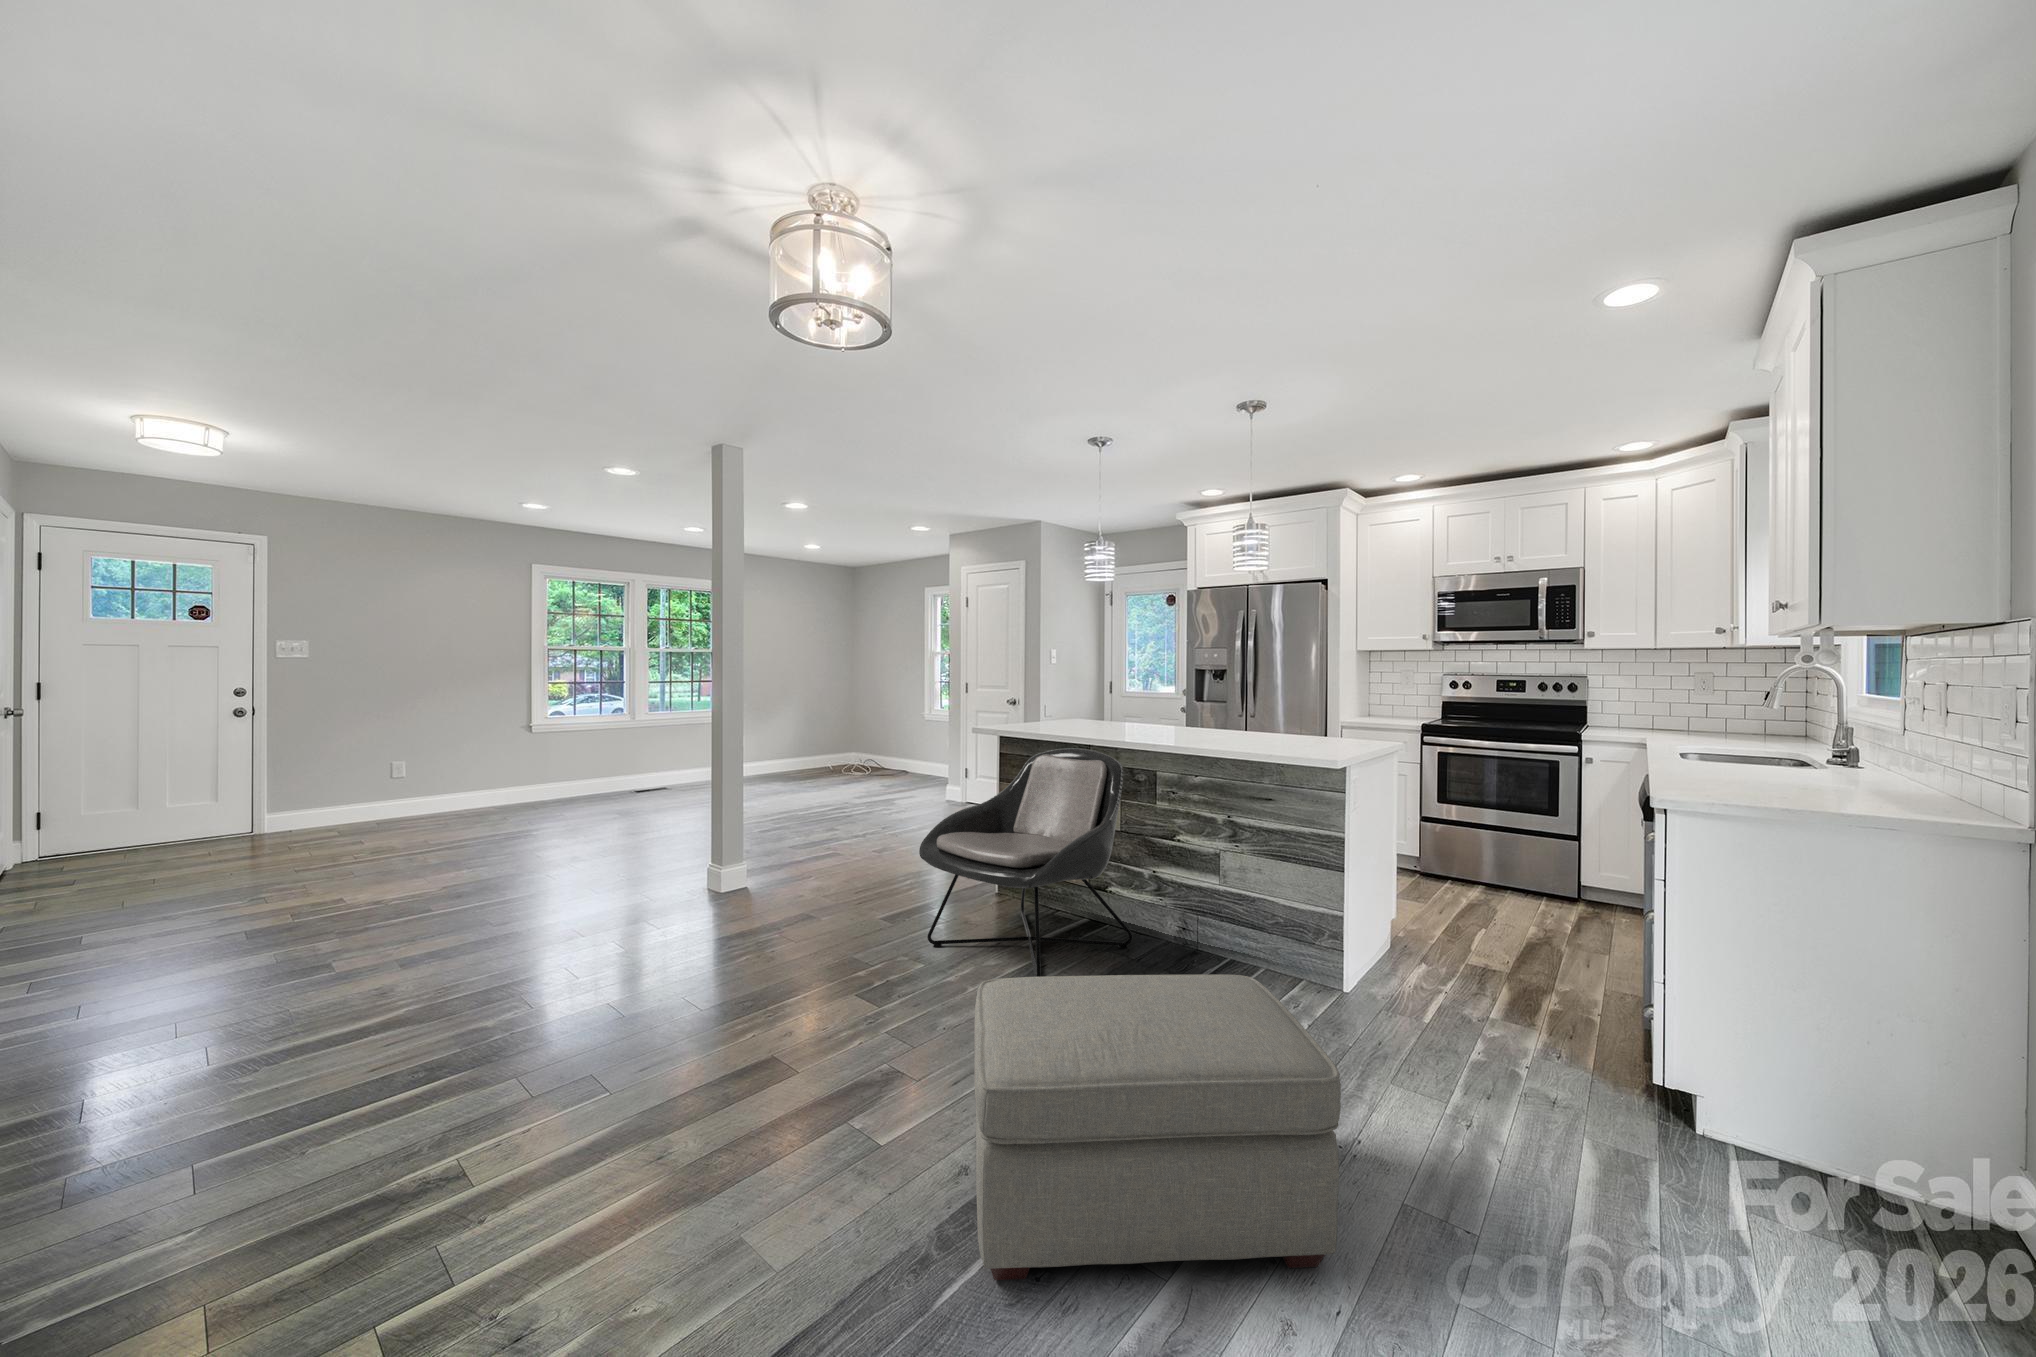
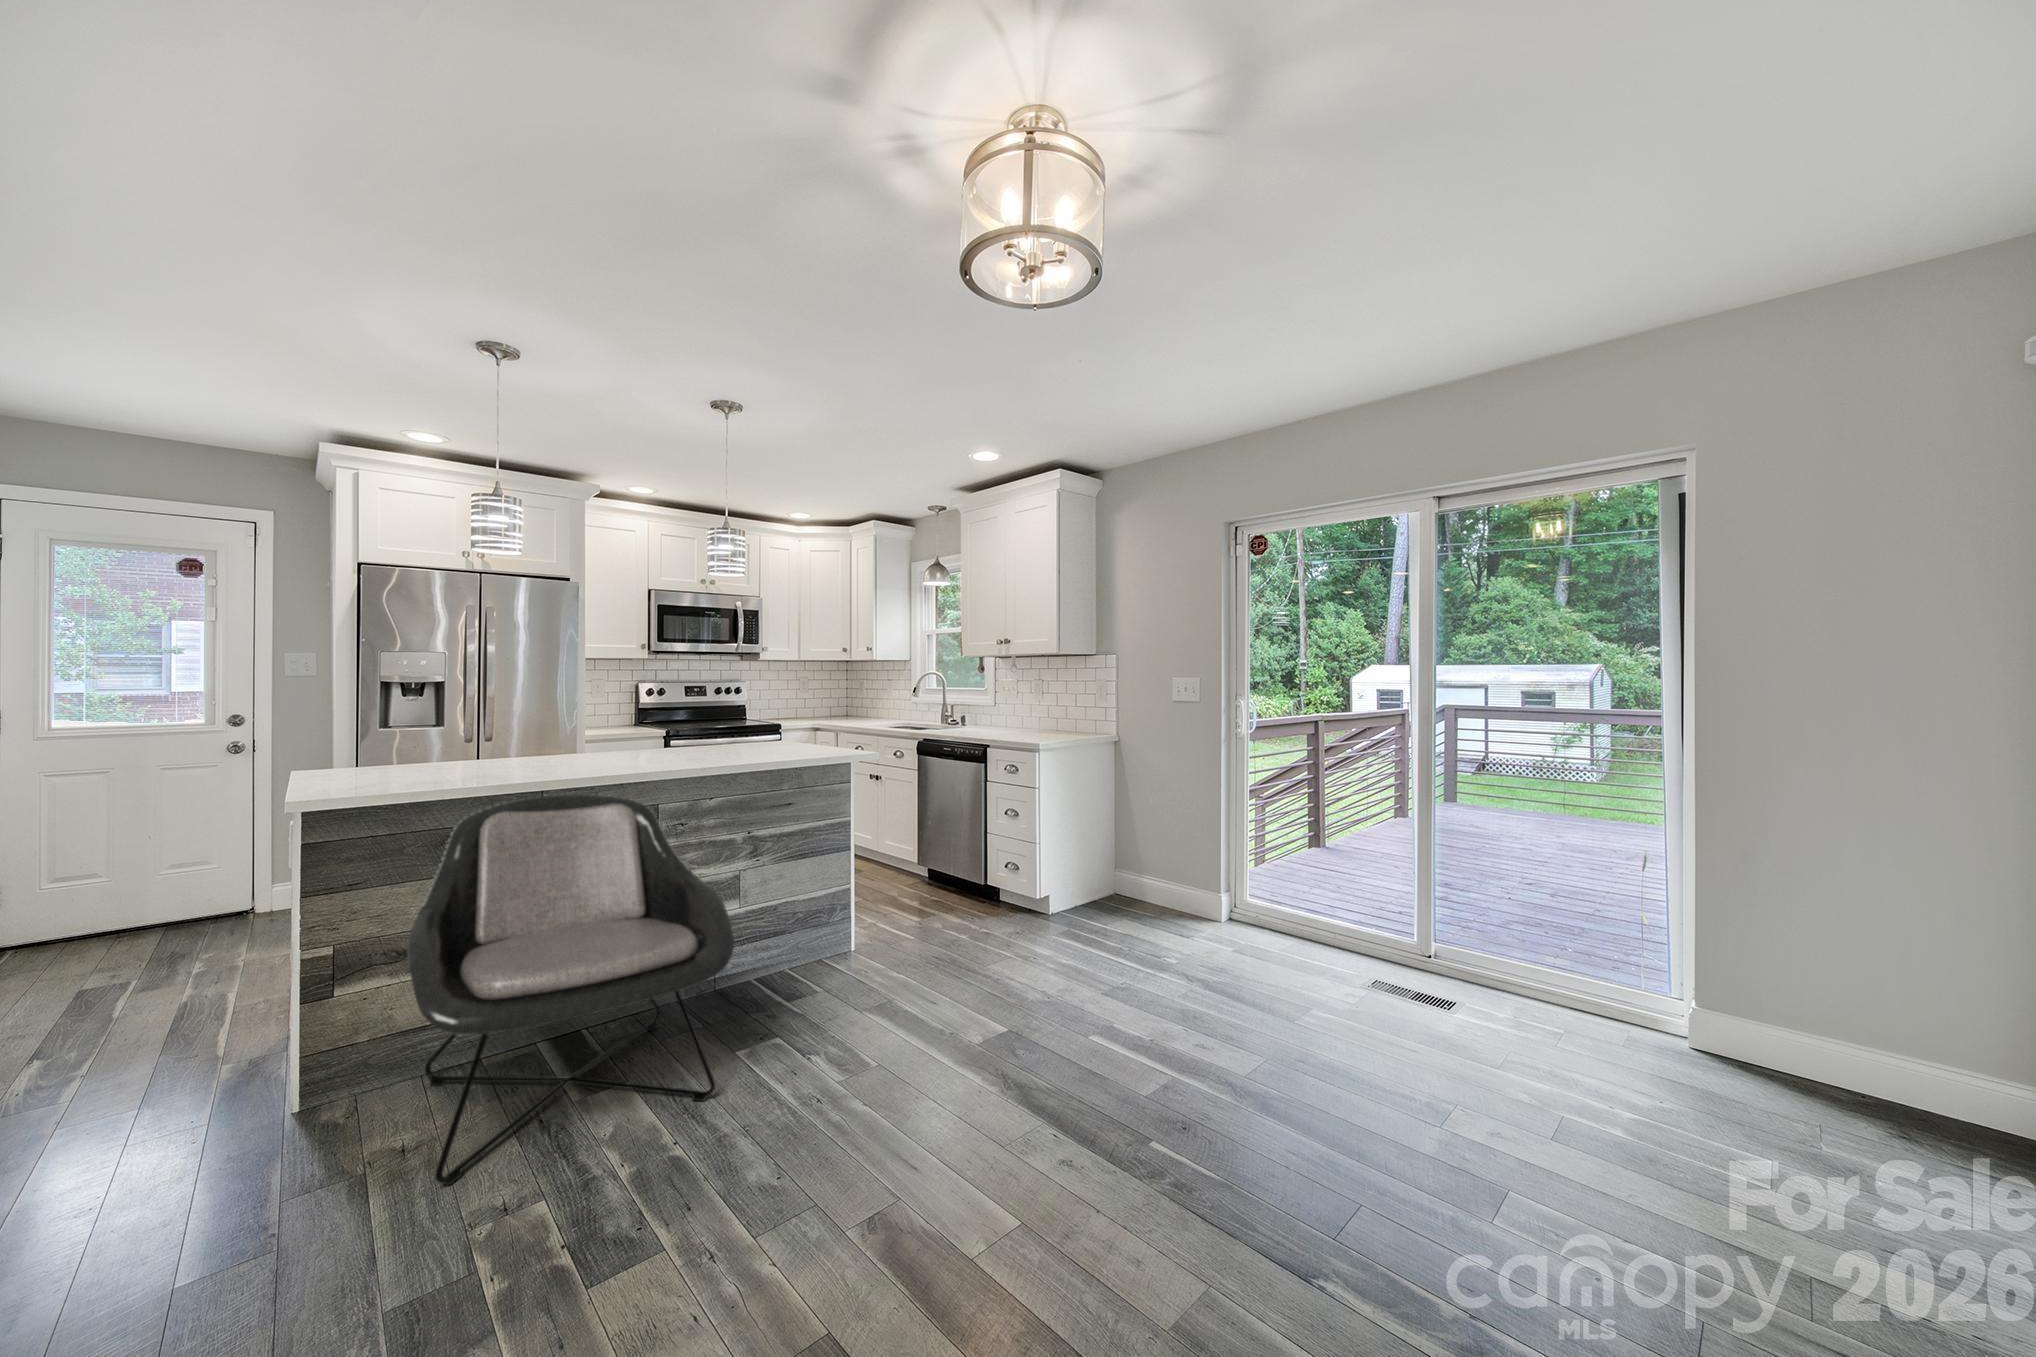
ottoman: present [974,975,1341,1280] -> none [1021,925,1229,1180]

